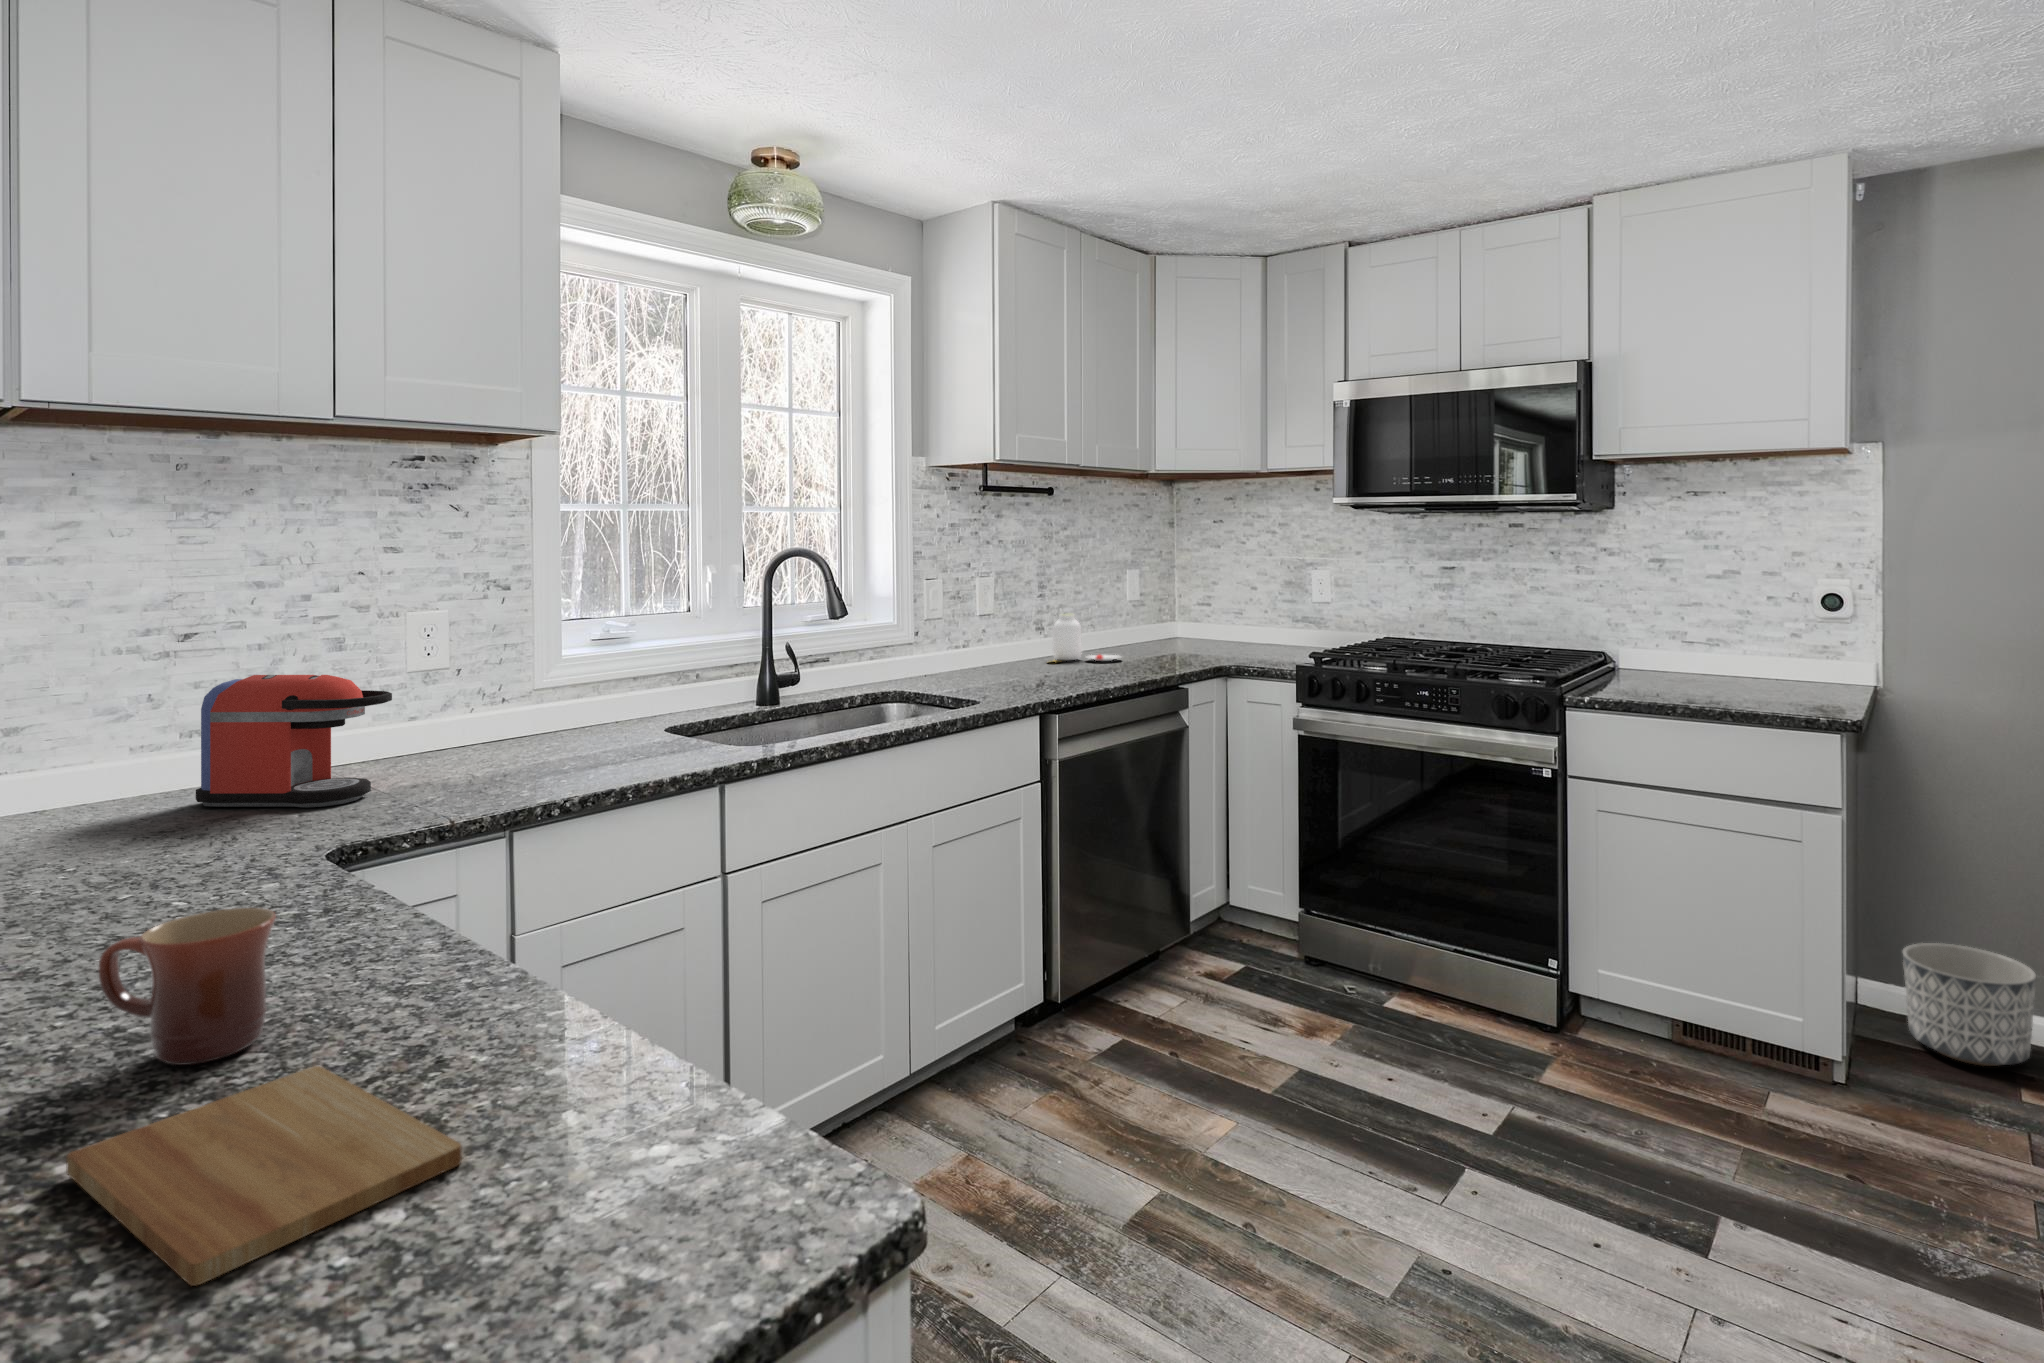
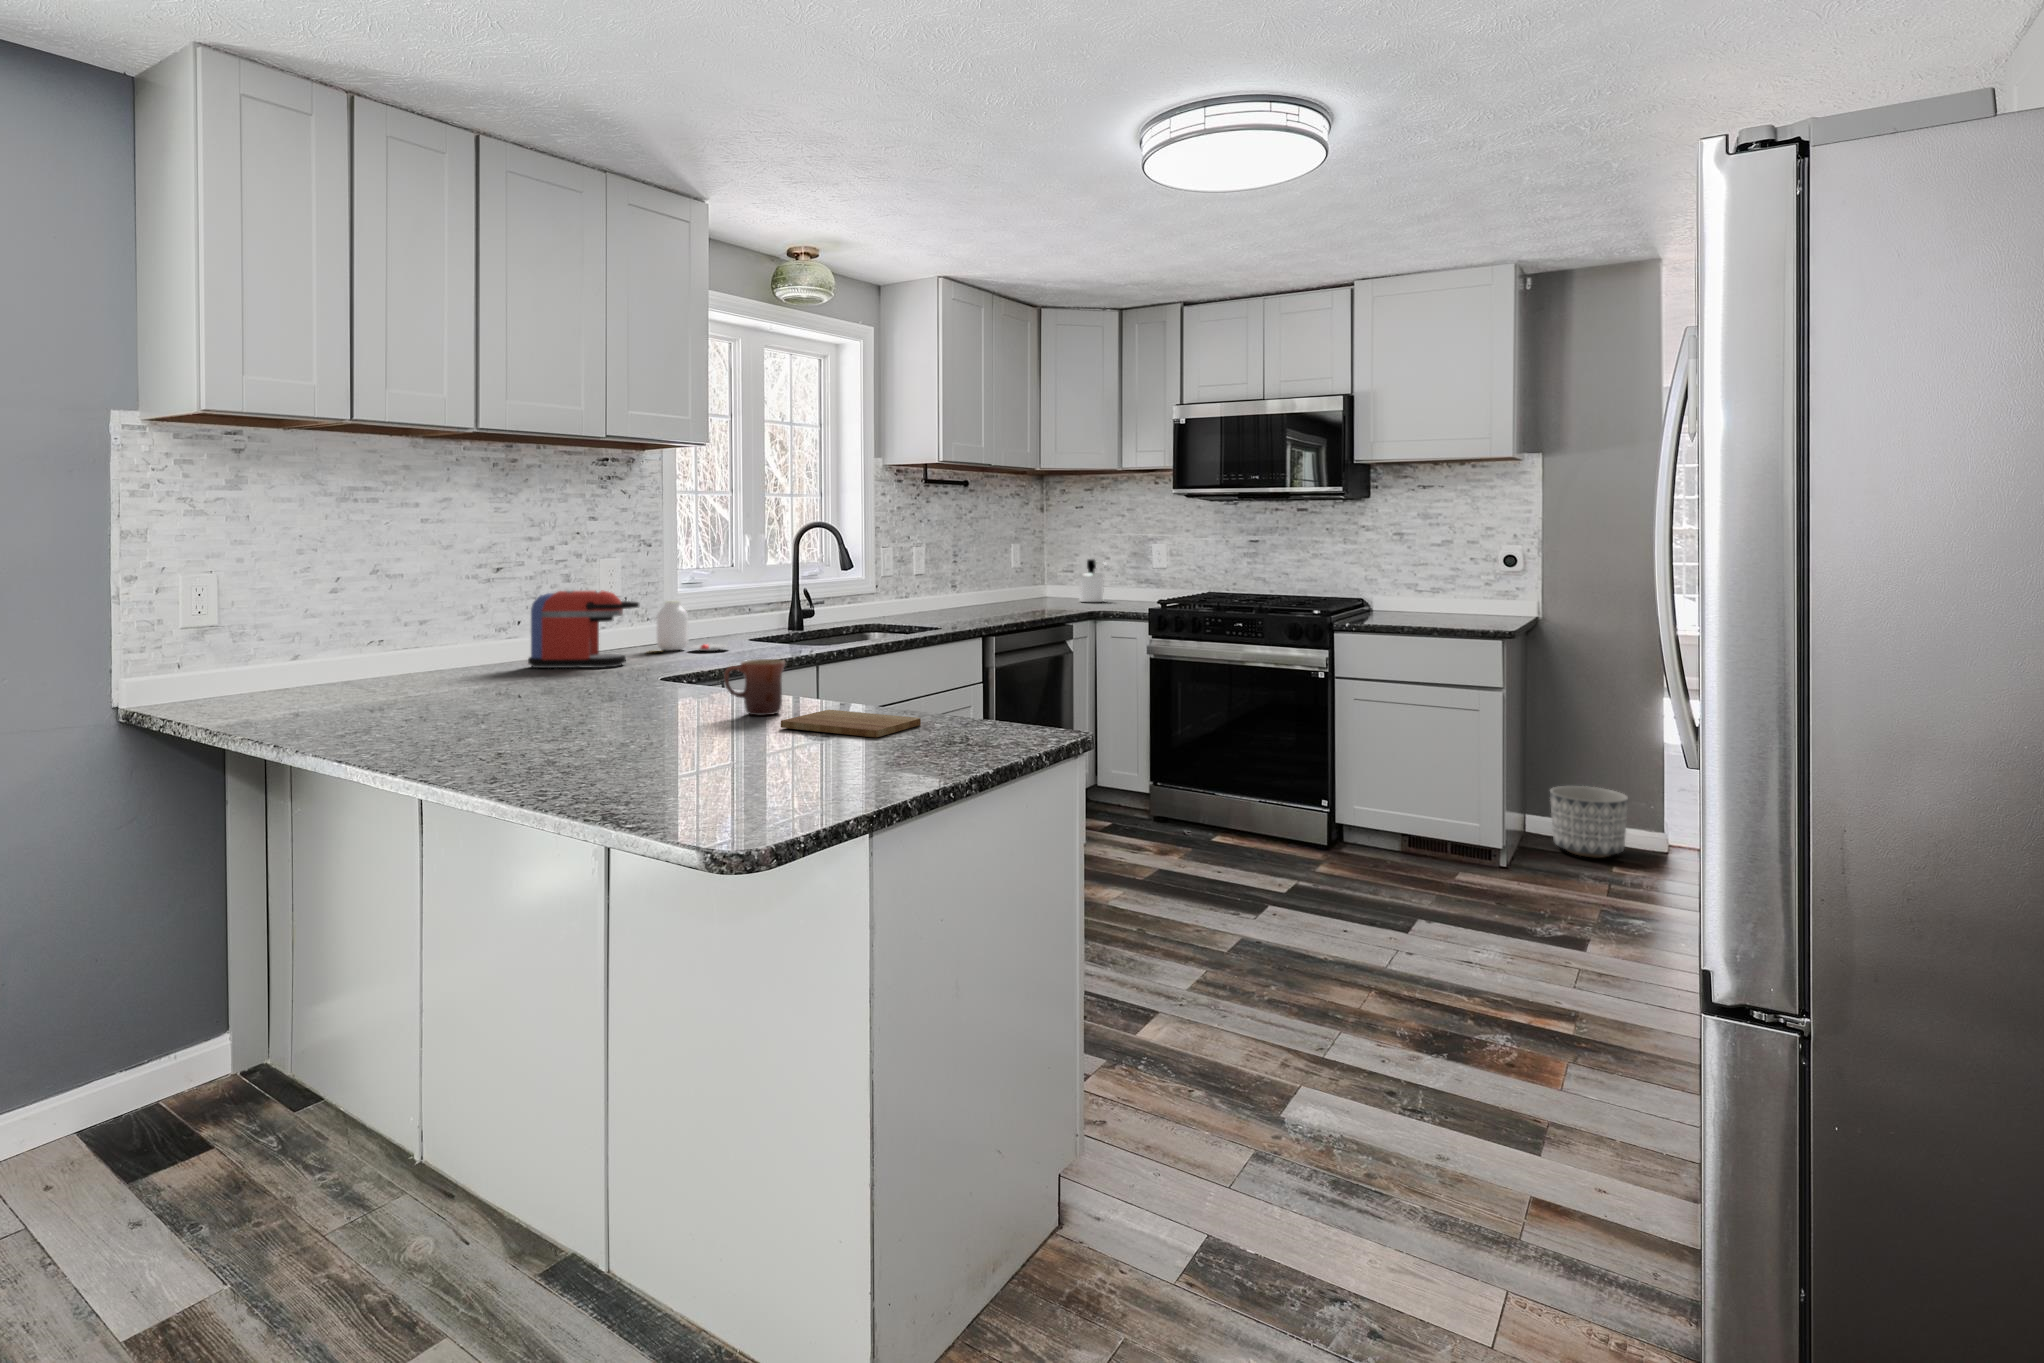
soap dispenser: none [1212,591,1252,649] -> present [1079,559,1109,602]
jar: present [1053,614,1121,662] -> present [657,601,728,651]

